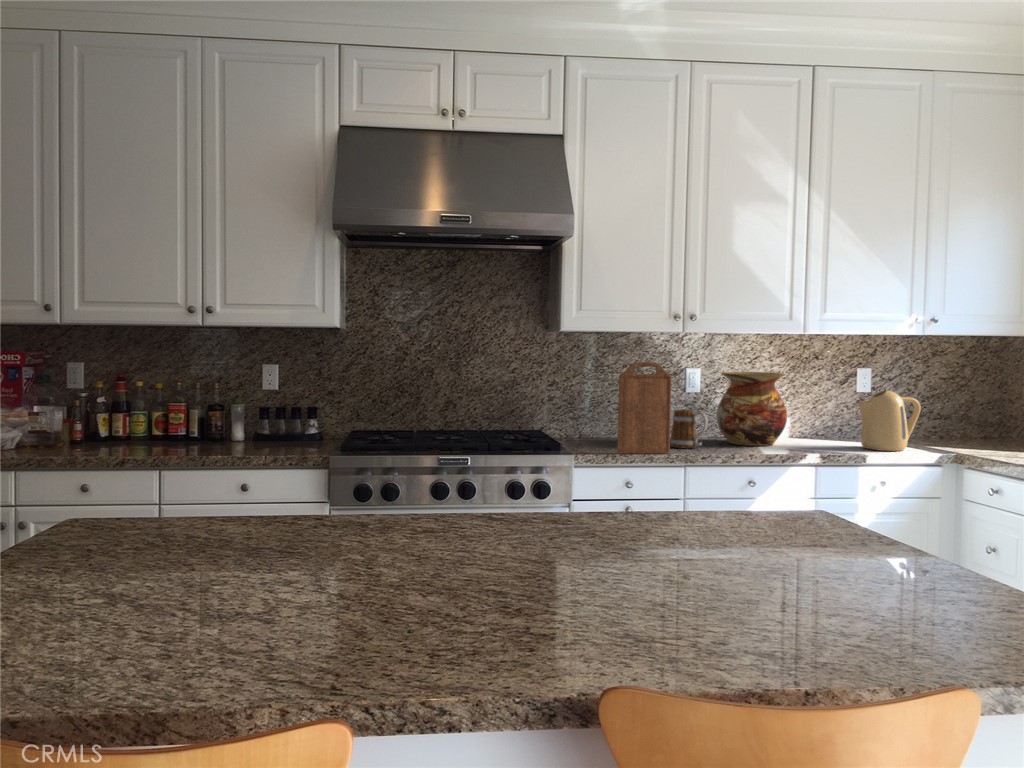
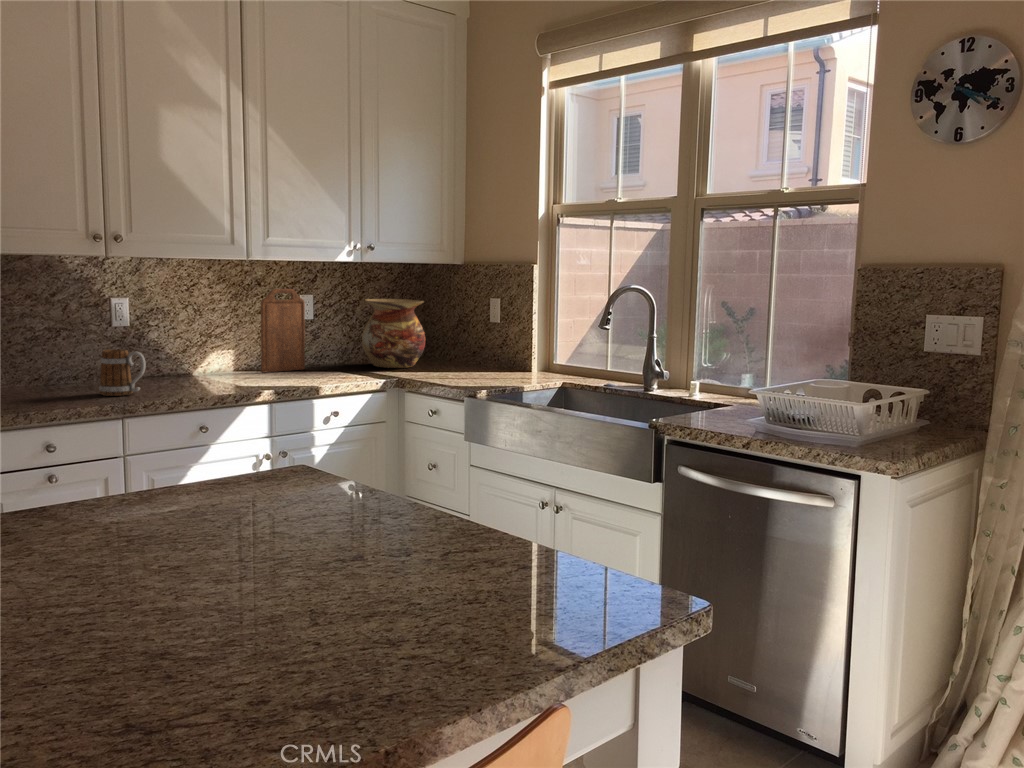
cutting board: present [617,362,672,454] -> present [261,289,305,372]
vase: present [716,372,787,446] -> present [362,299,425,368]
kettle: present [857,390,921,451] -> none [305,319,364,380]

